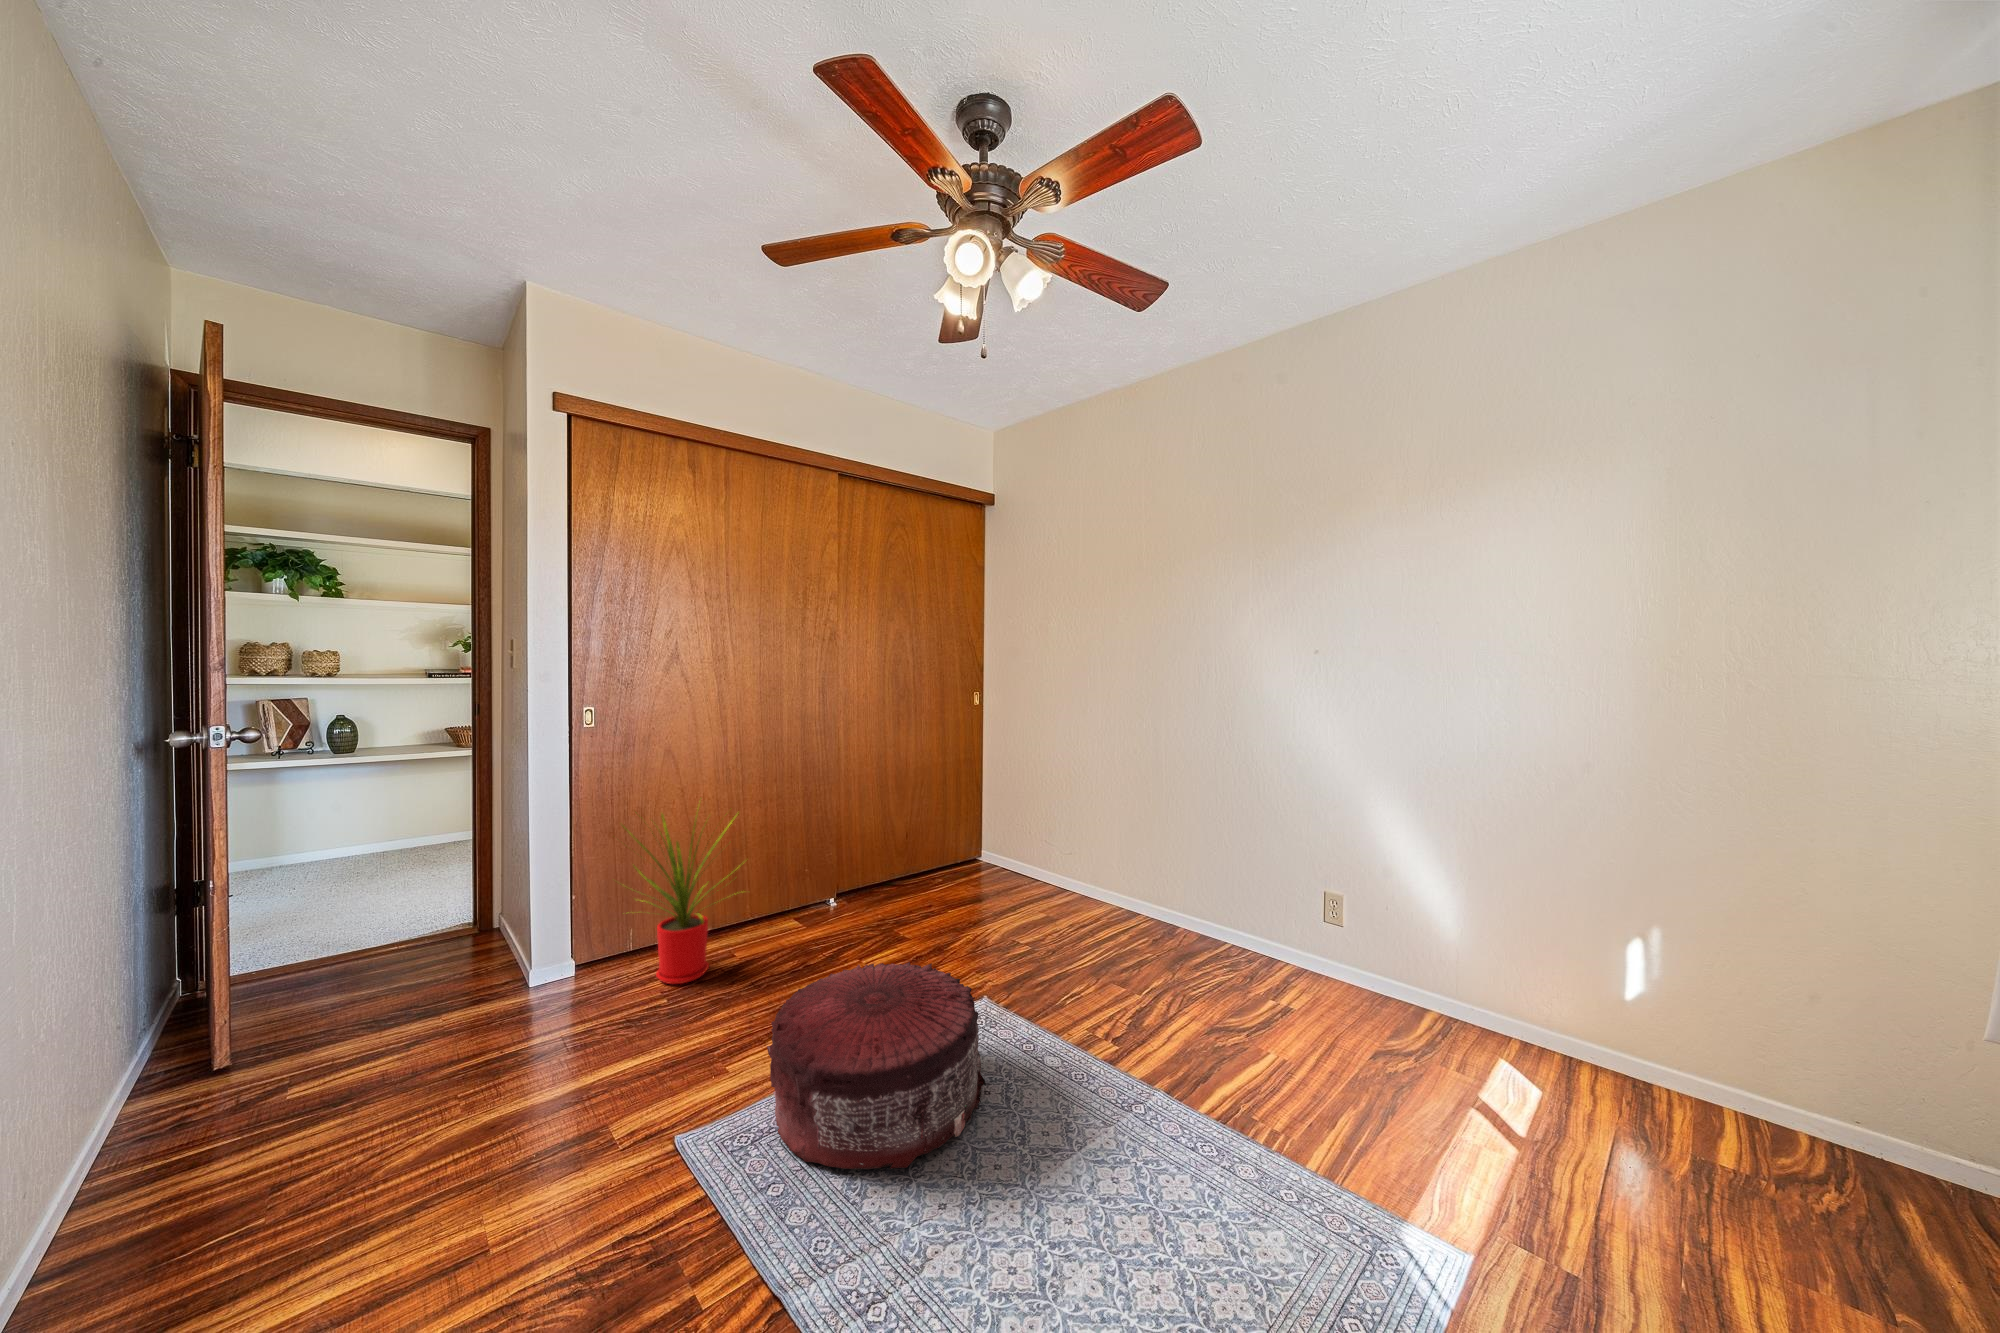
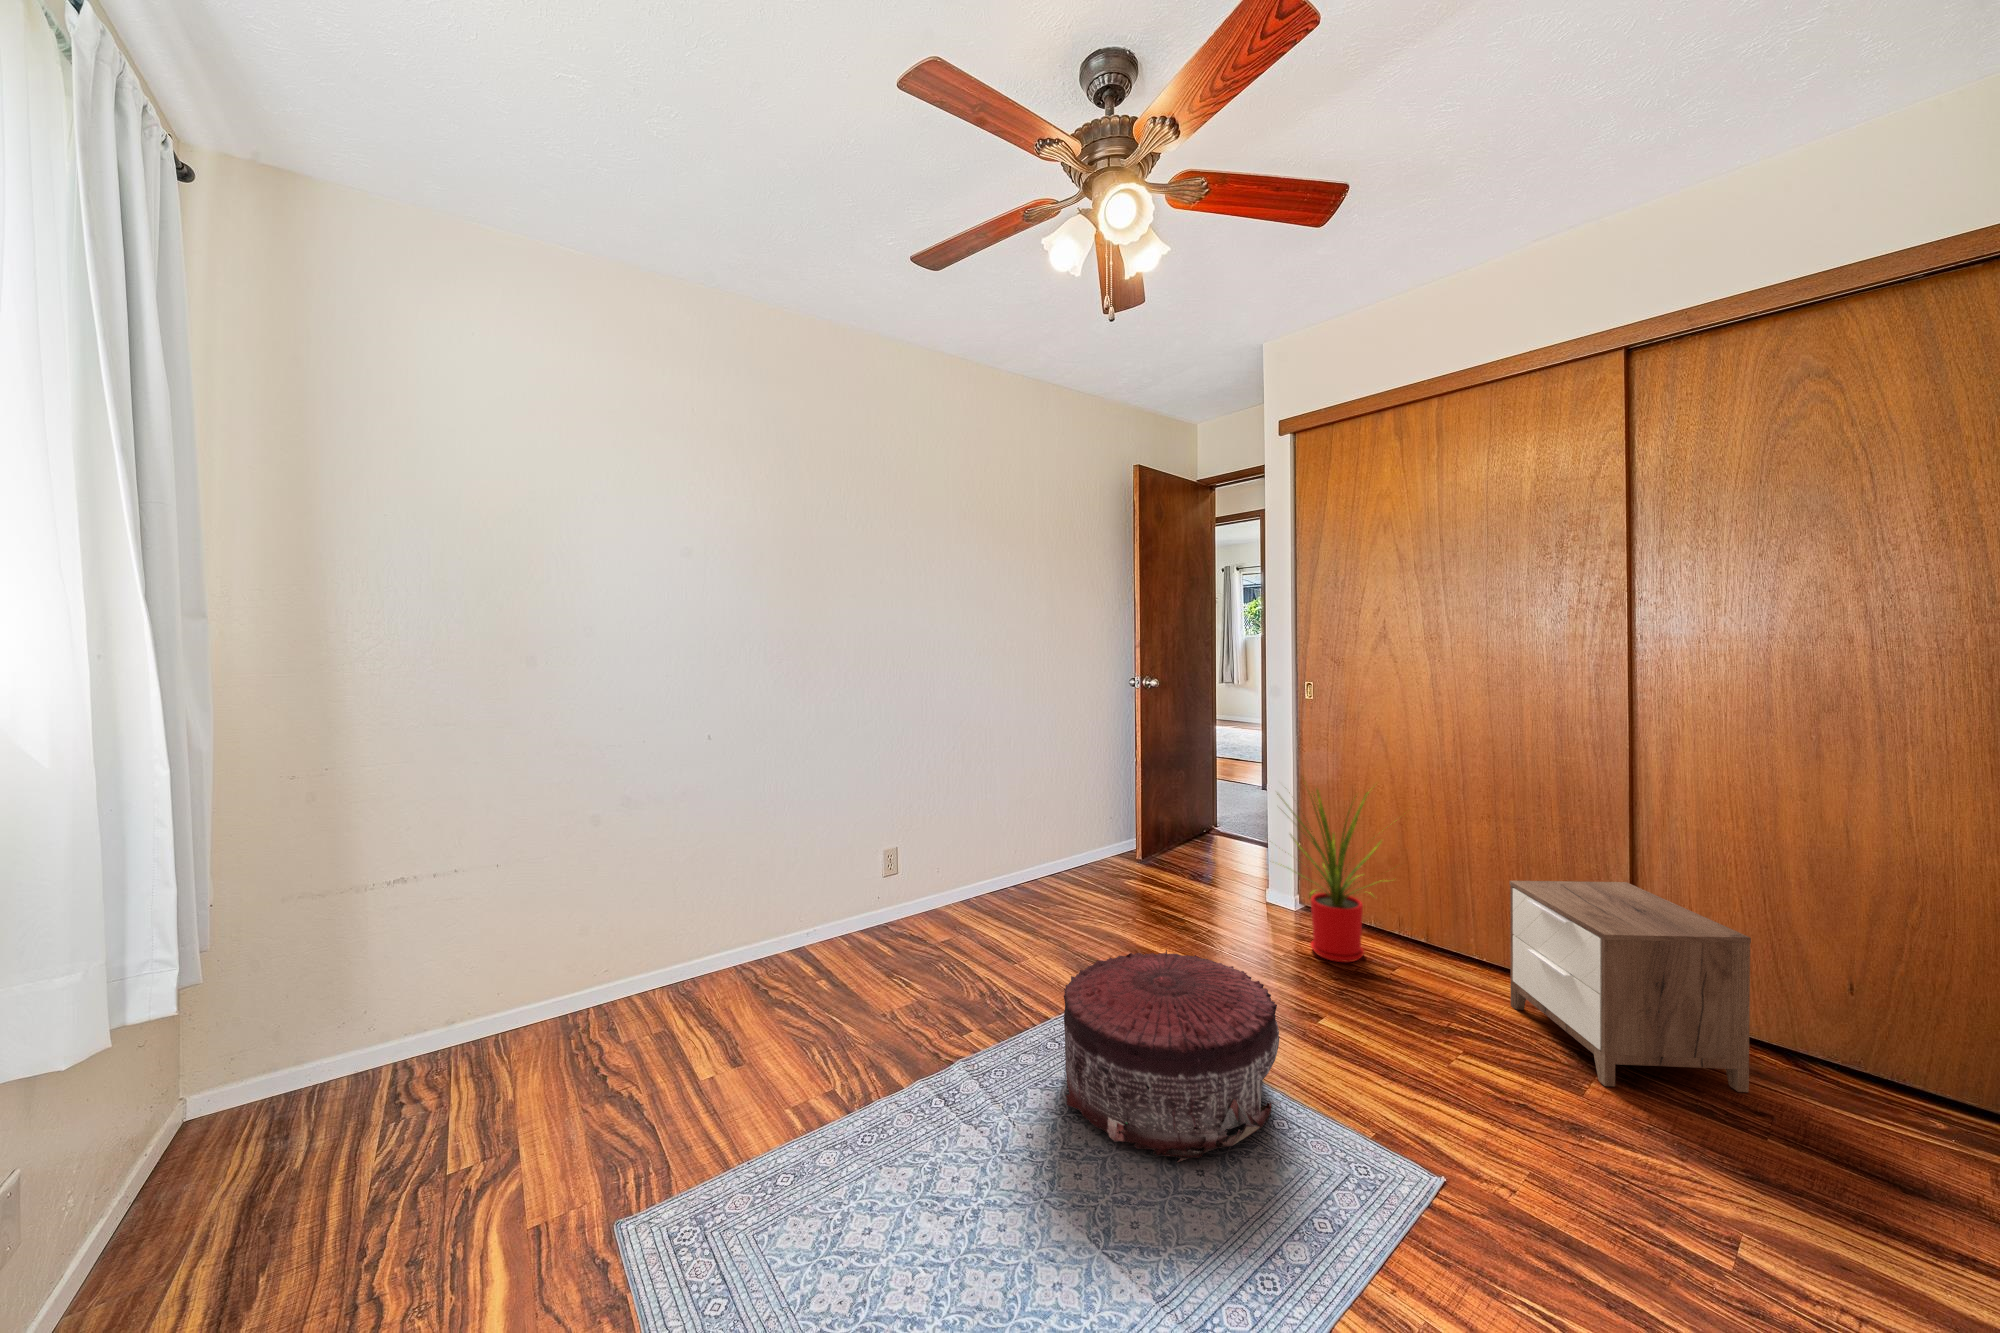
nightstand: none [805,823,911,933] -> present [1510,881,1751,1092]

